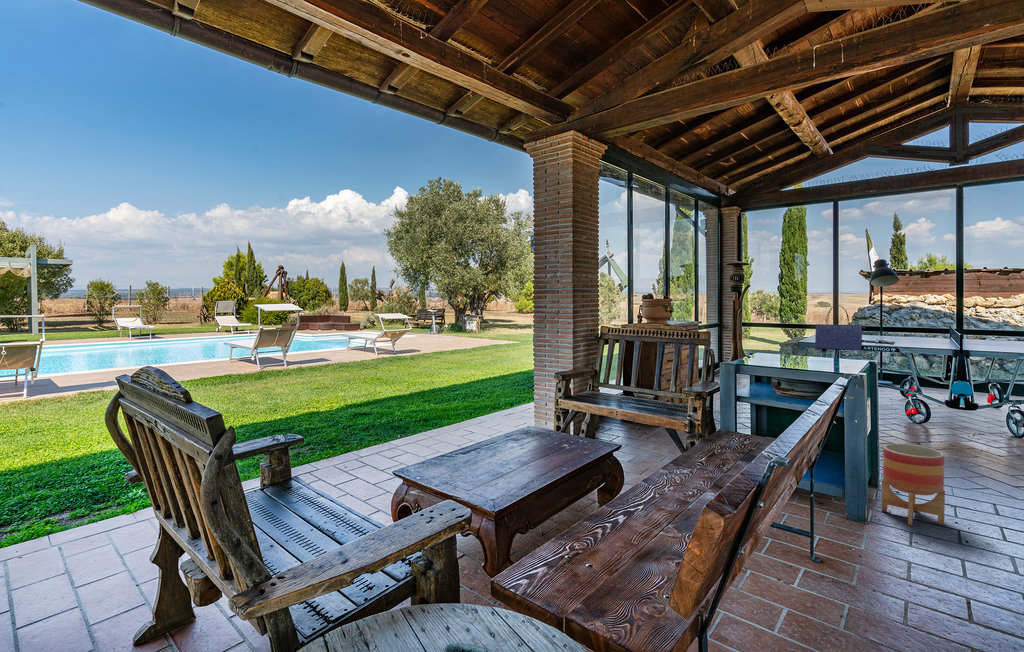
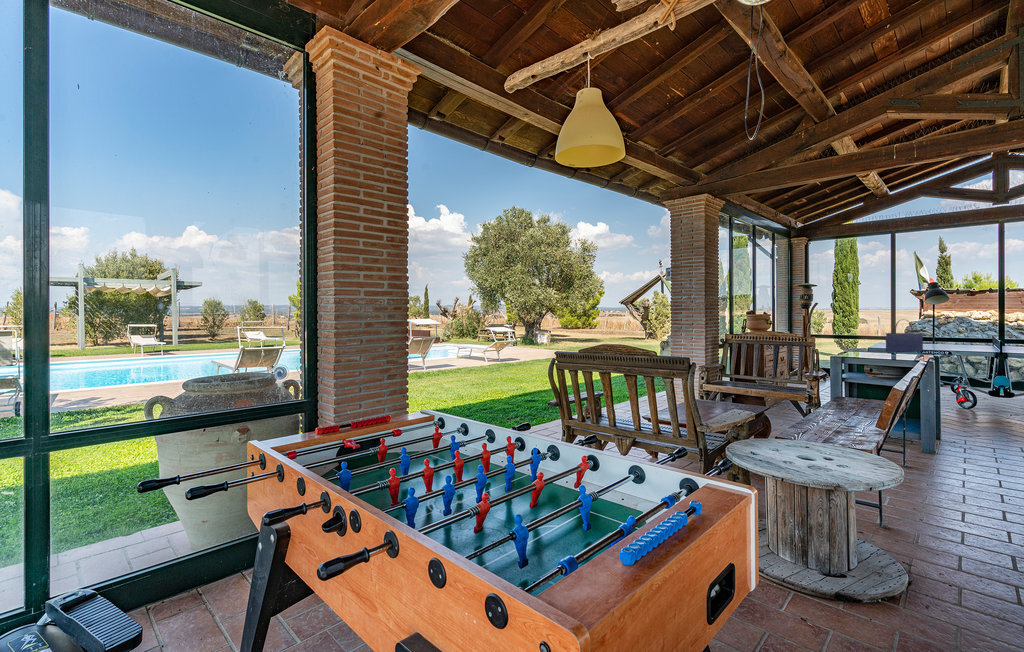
planter: present [881,444,945,525] -> none [945,408,987,457]

